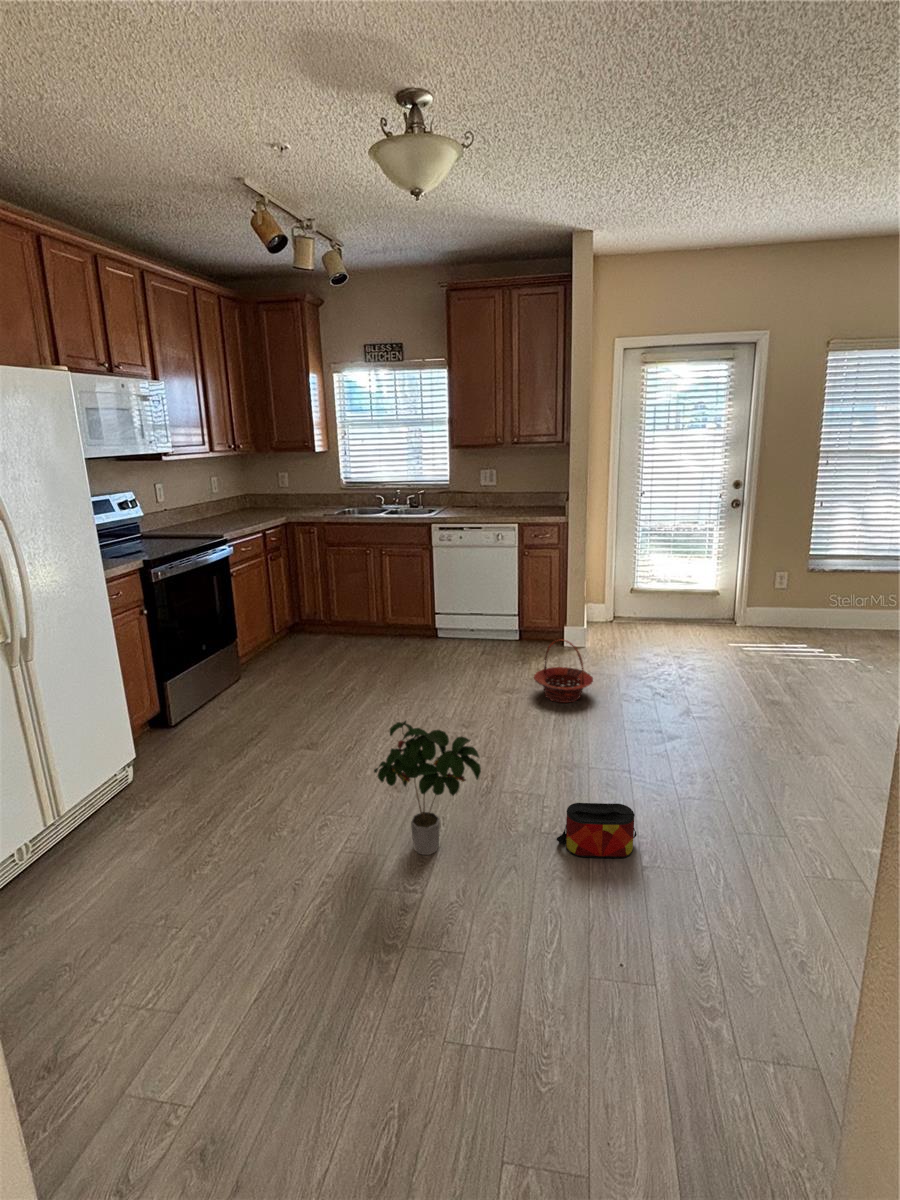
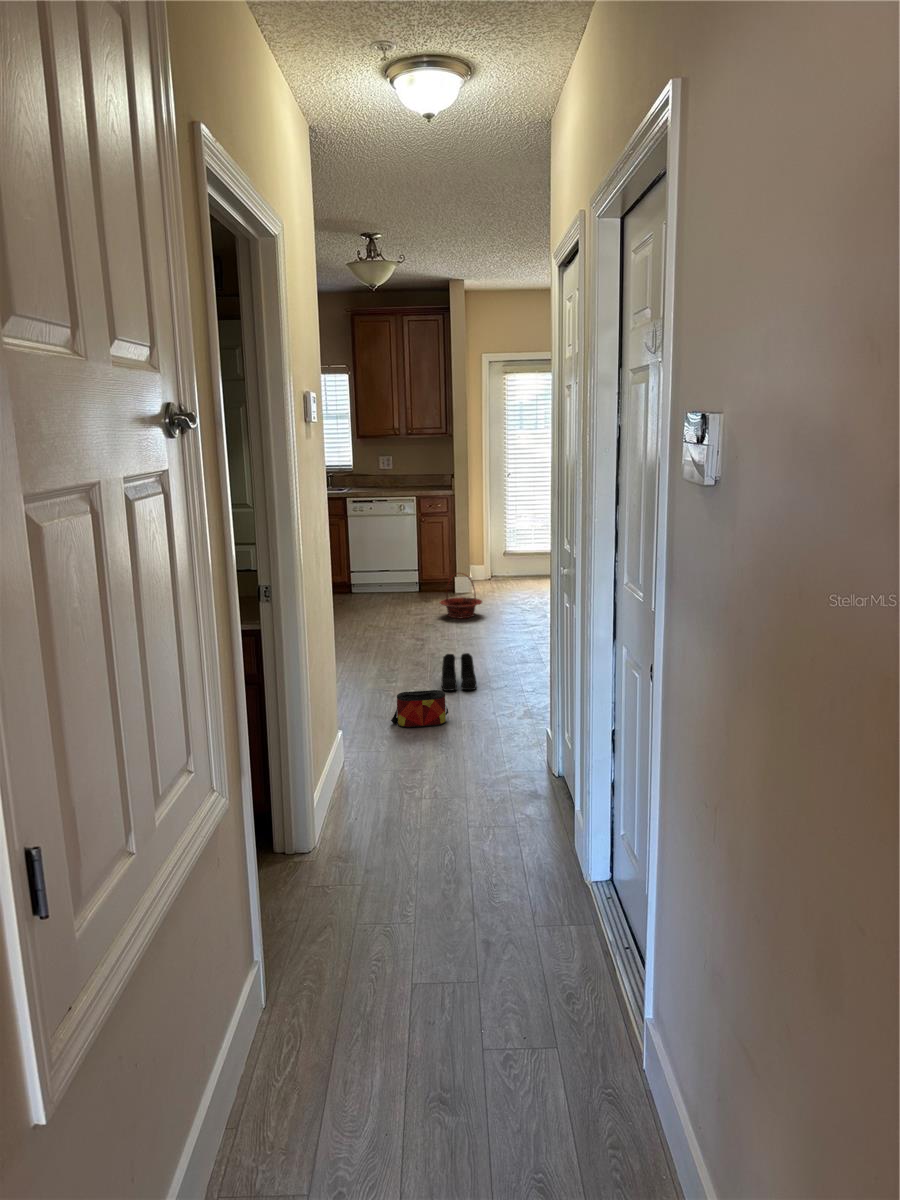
potted plant: present [374,721,481,855] -> none [357,592,427,674]
bag: present [557,803,636,858] -> present [391,690,448,728]
boots: none [490,857,555,955] -> present [441,653,477,691]

